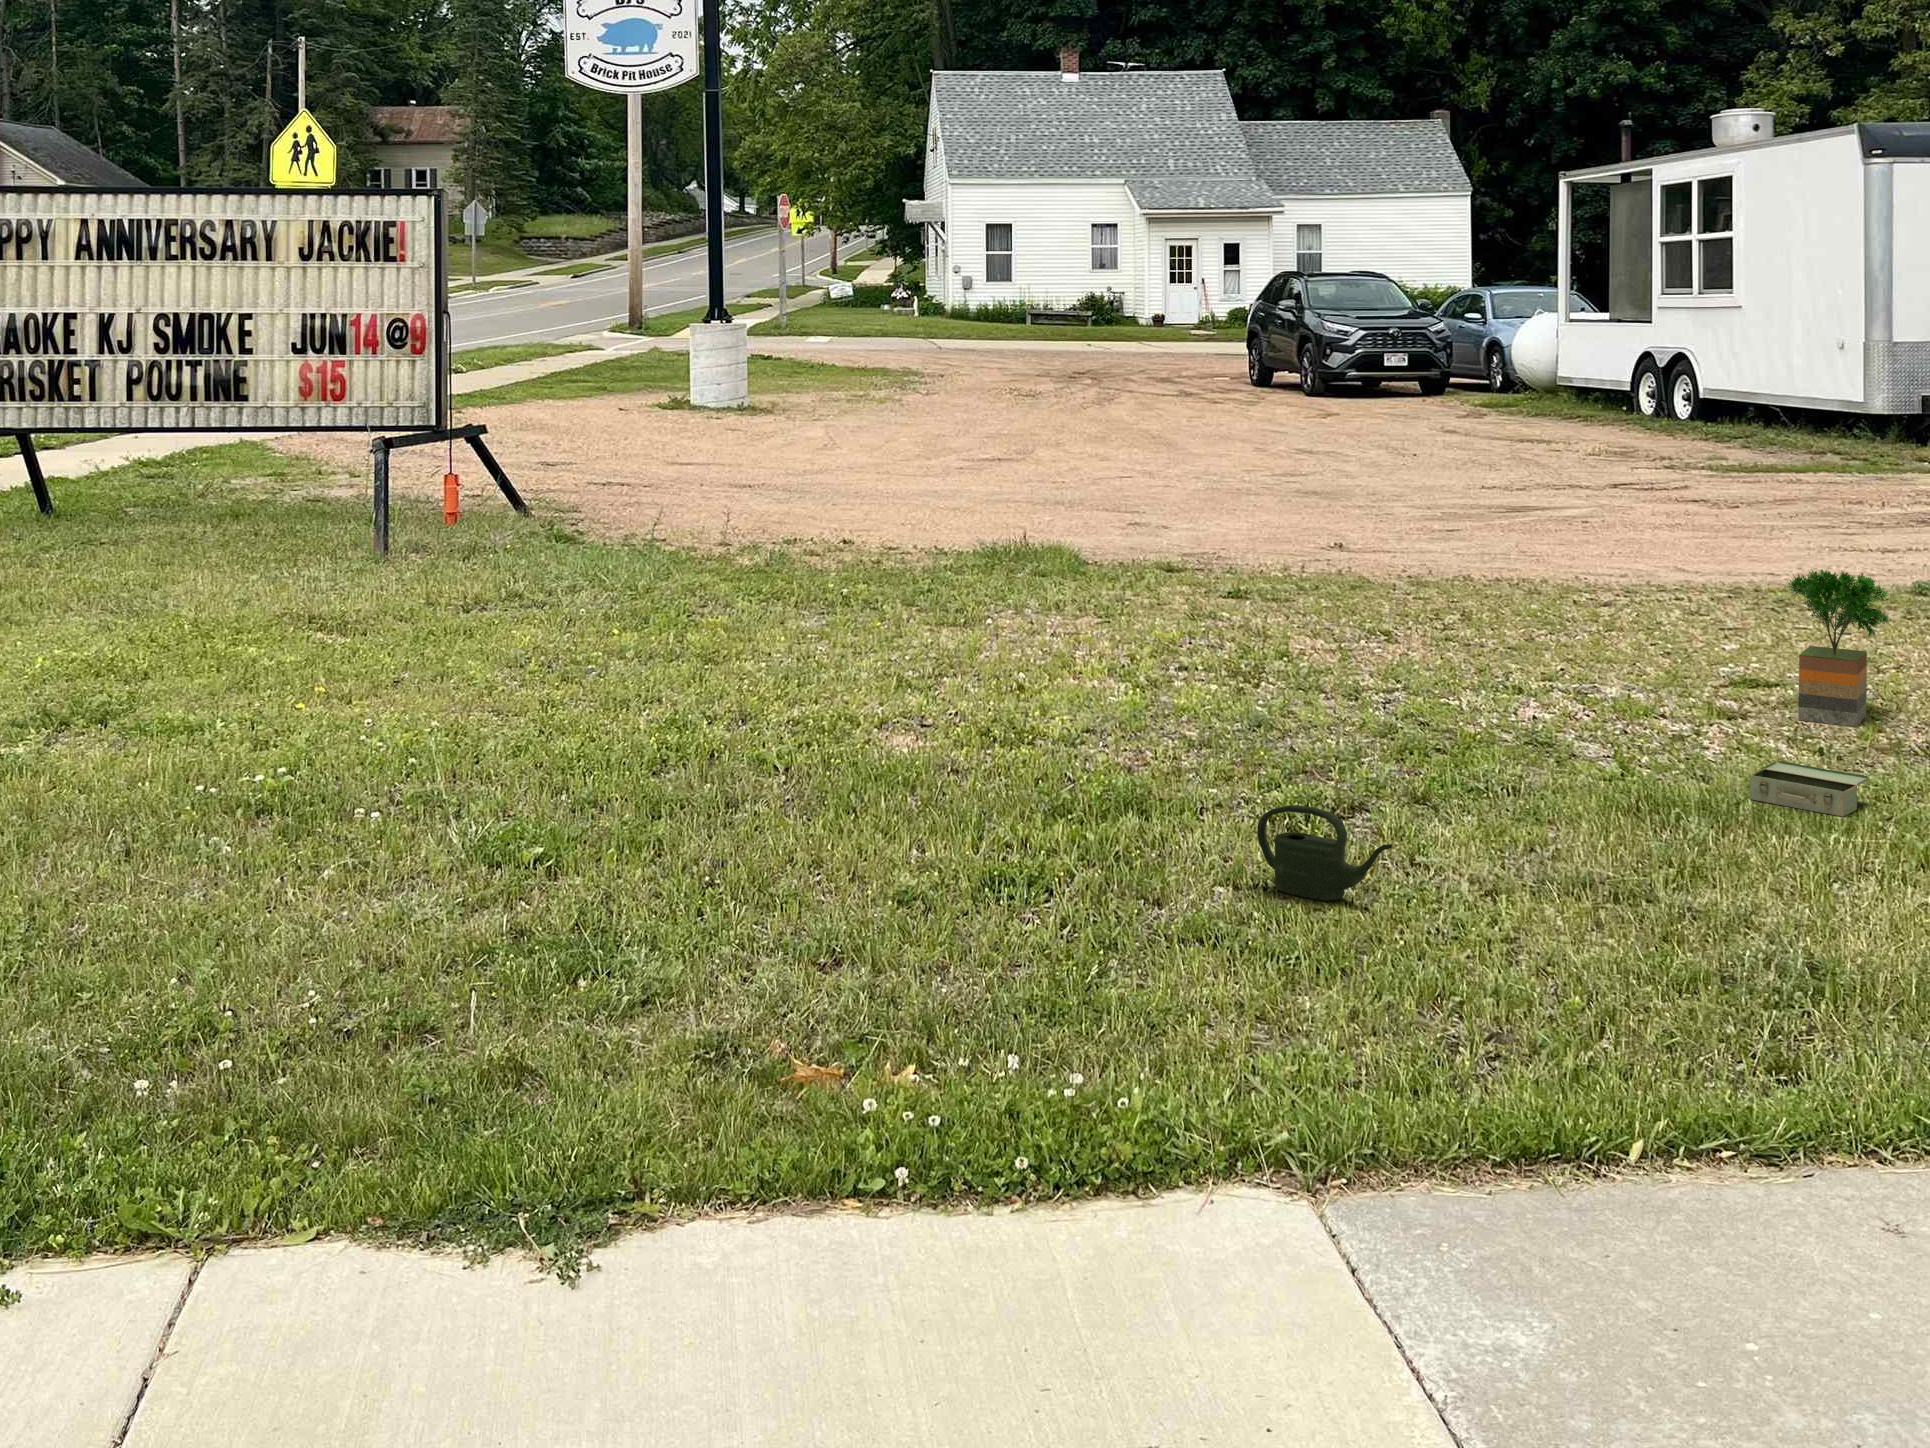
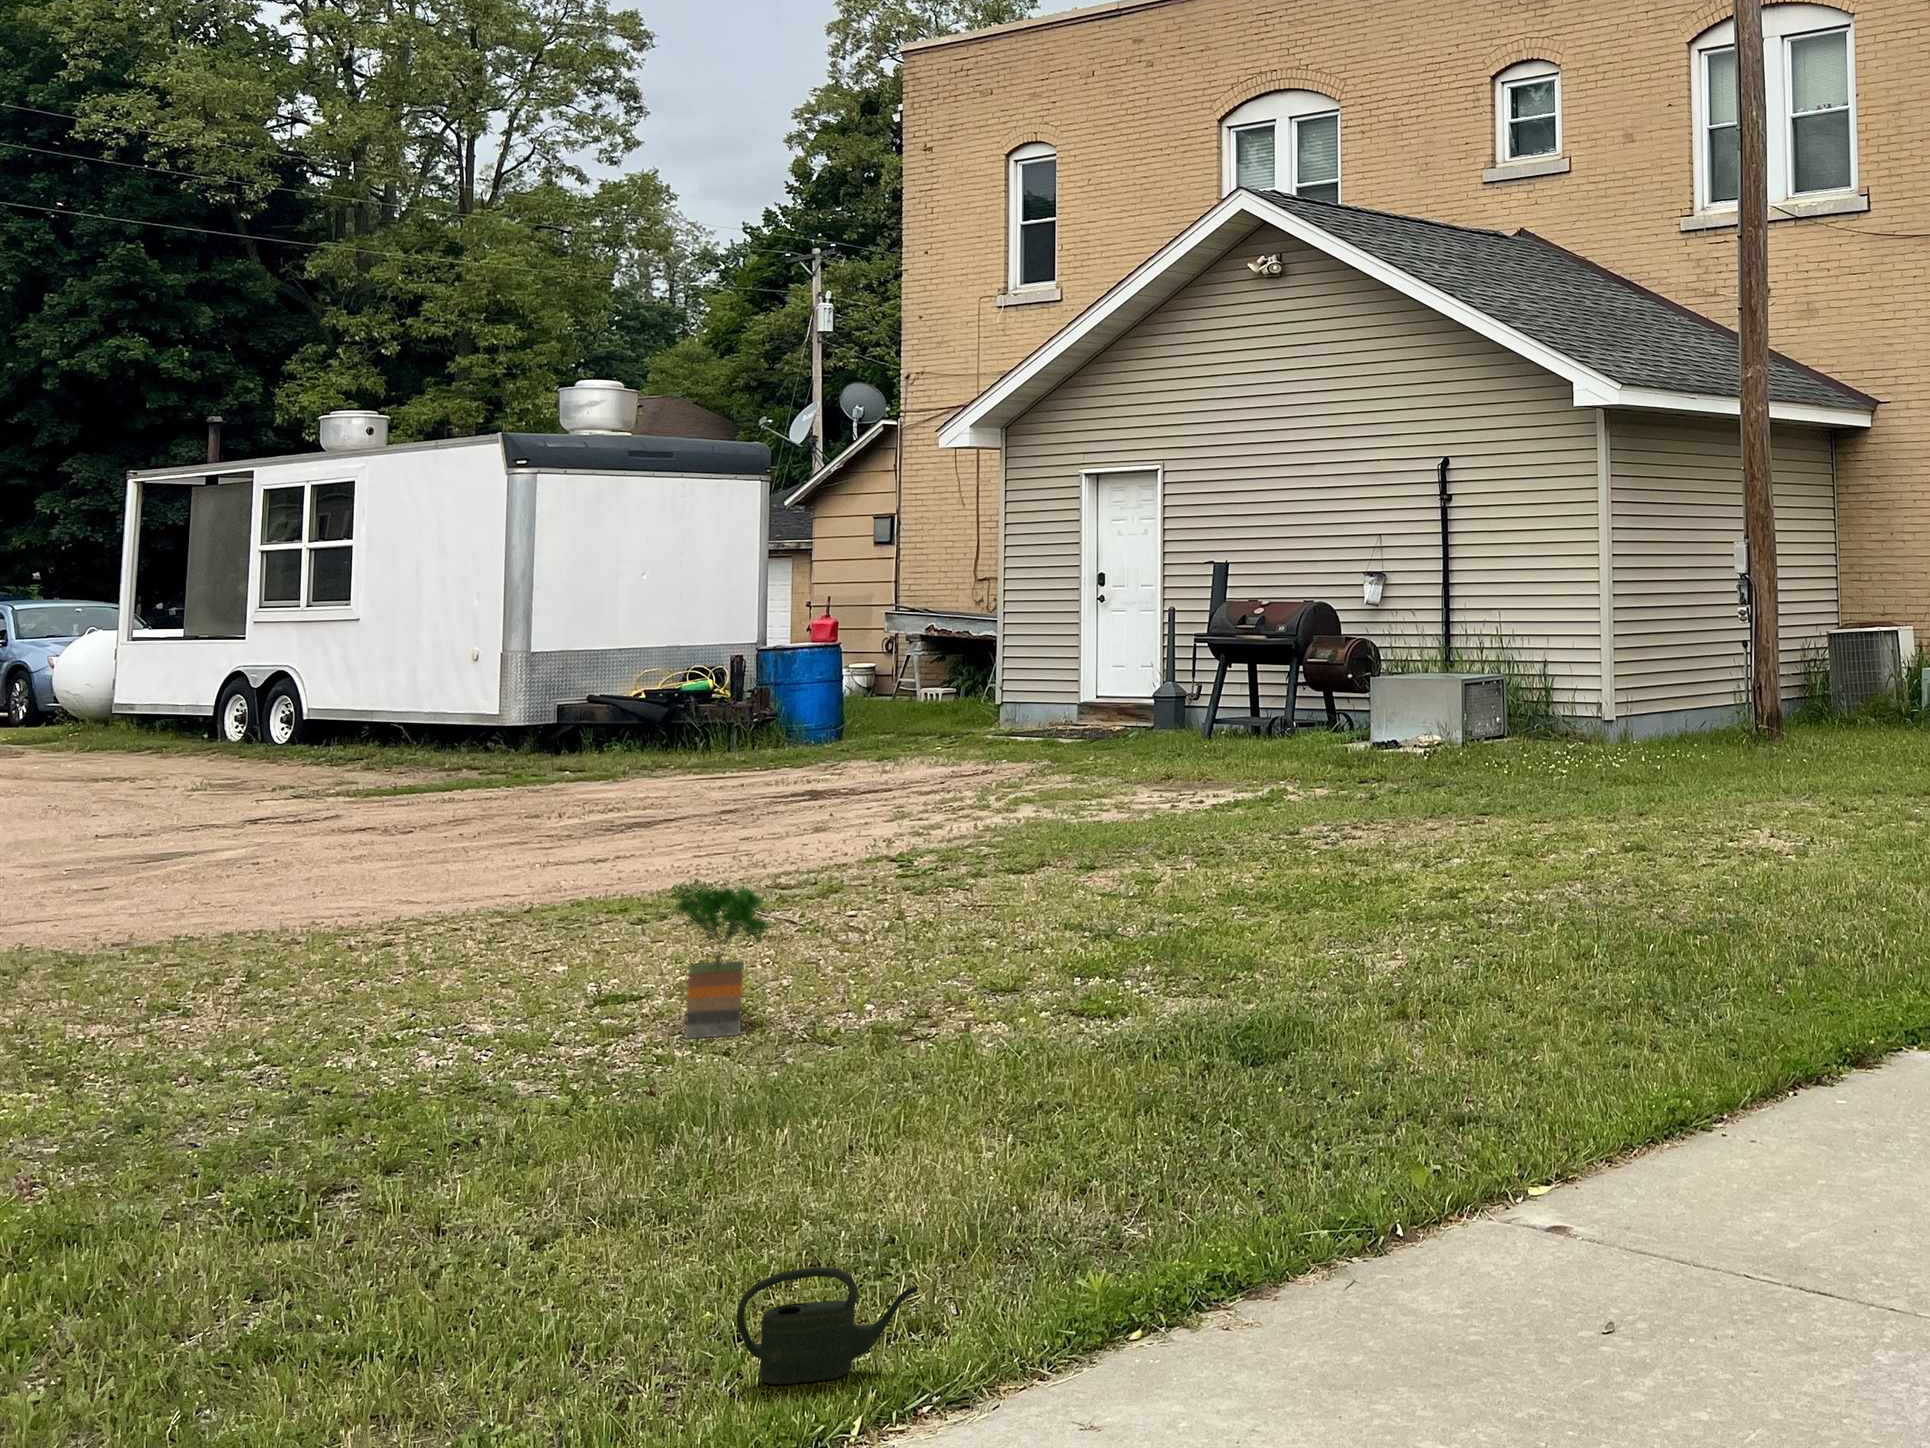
toolbox: present [1750,761,1869,817] -> none [705,1074,810,1119]
watering can: present [1257,805,1392,901] -> present [737,1267,917,1385]

